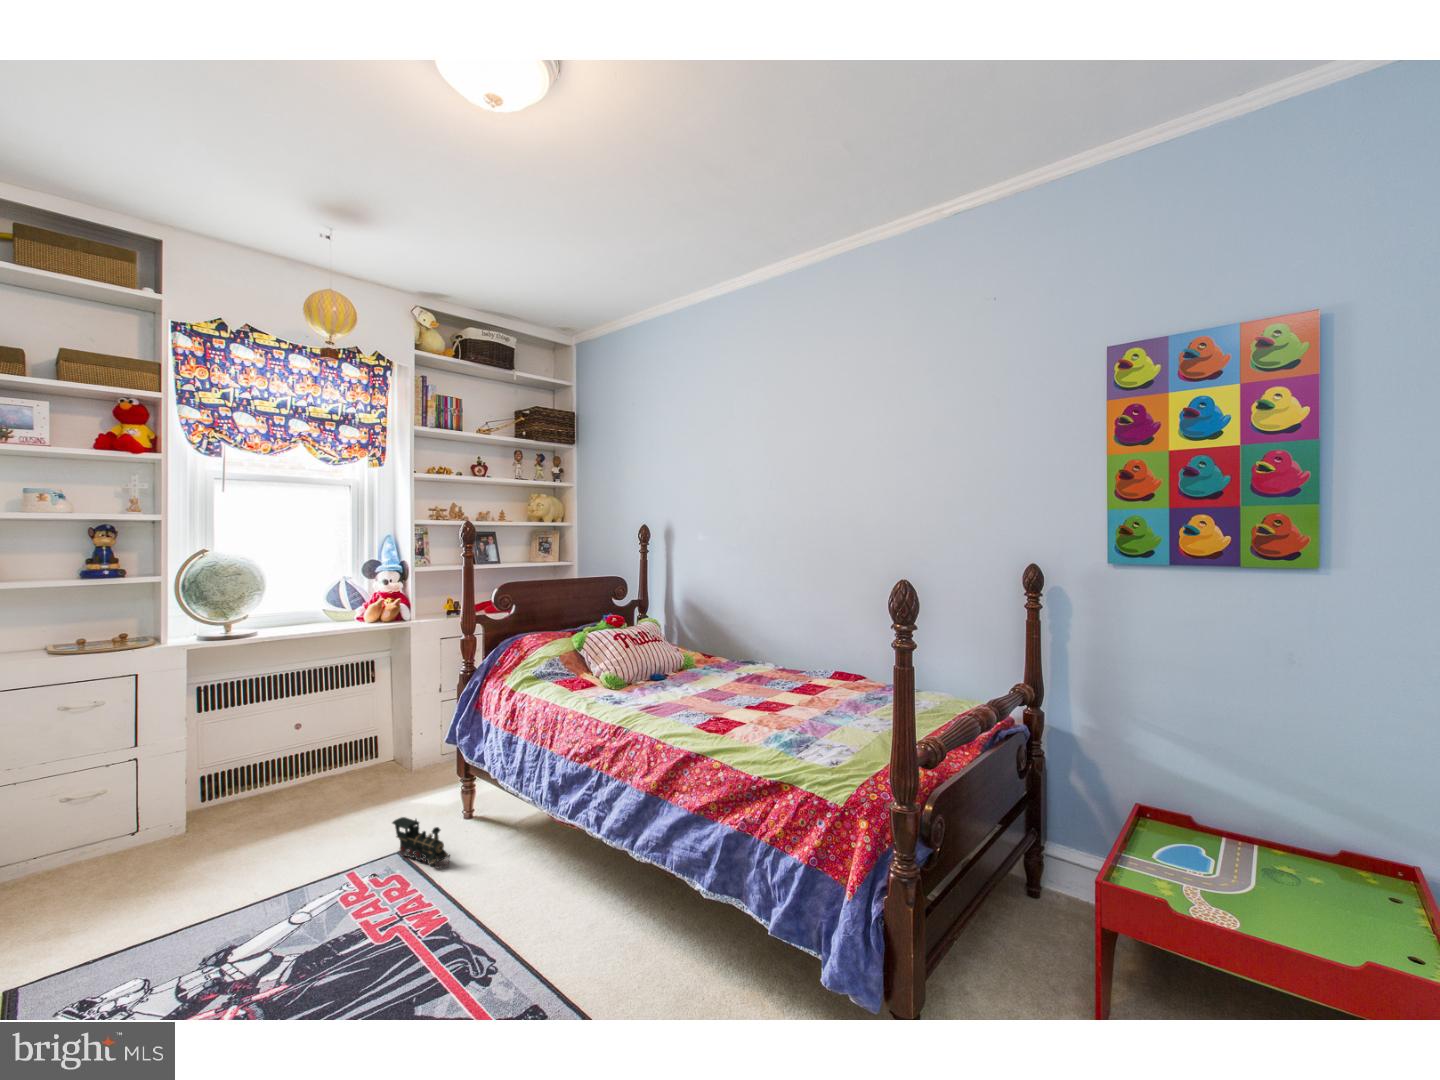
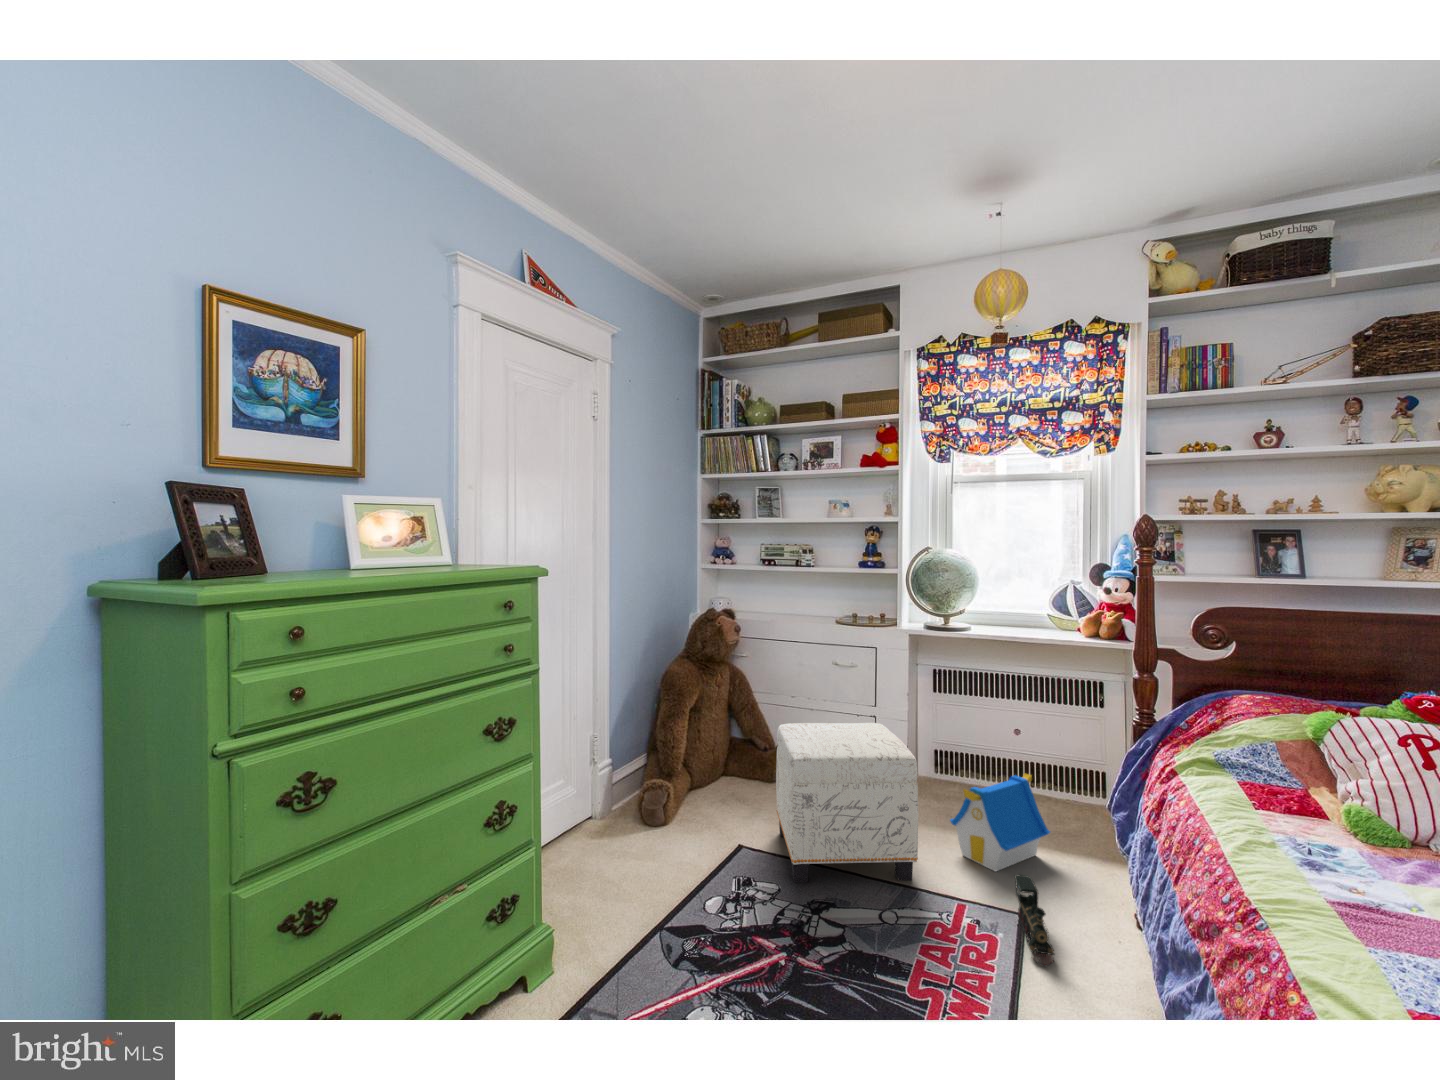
toy house: none [290,747,382,845] -> present [950,774,1050,871]
ottoman: none [39,750,292,964] -> present [776,723,918,882]

